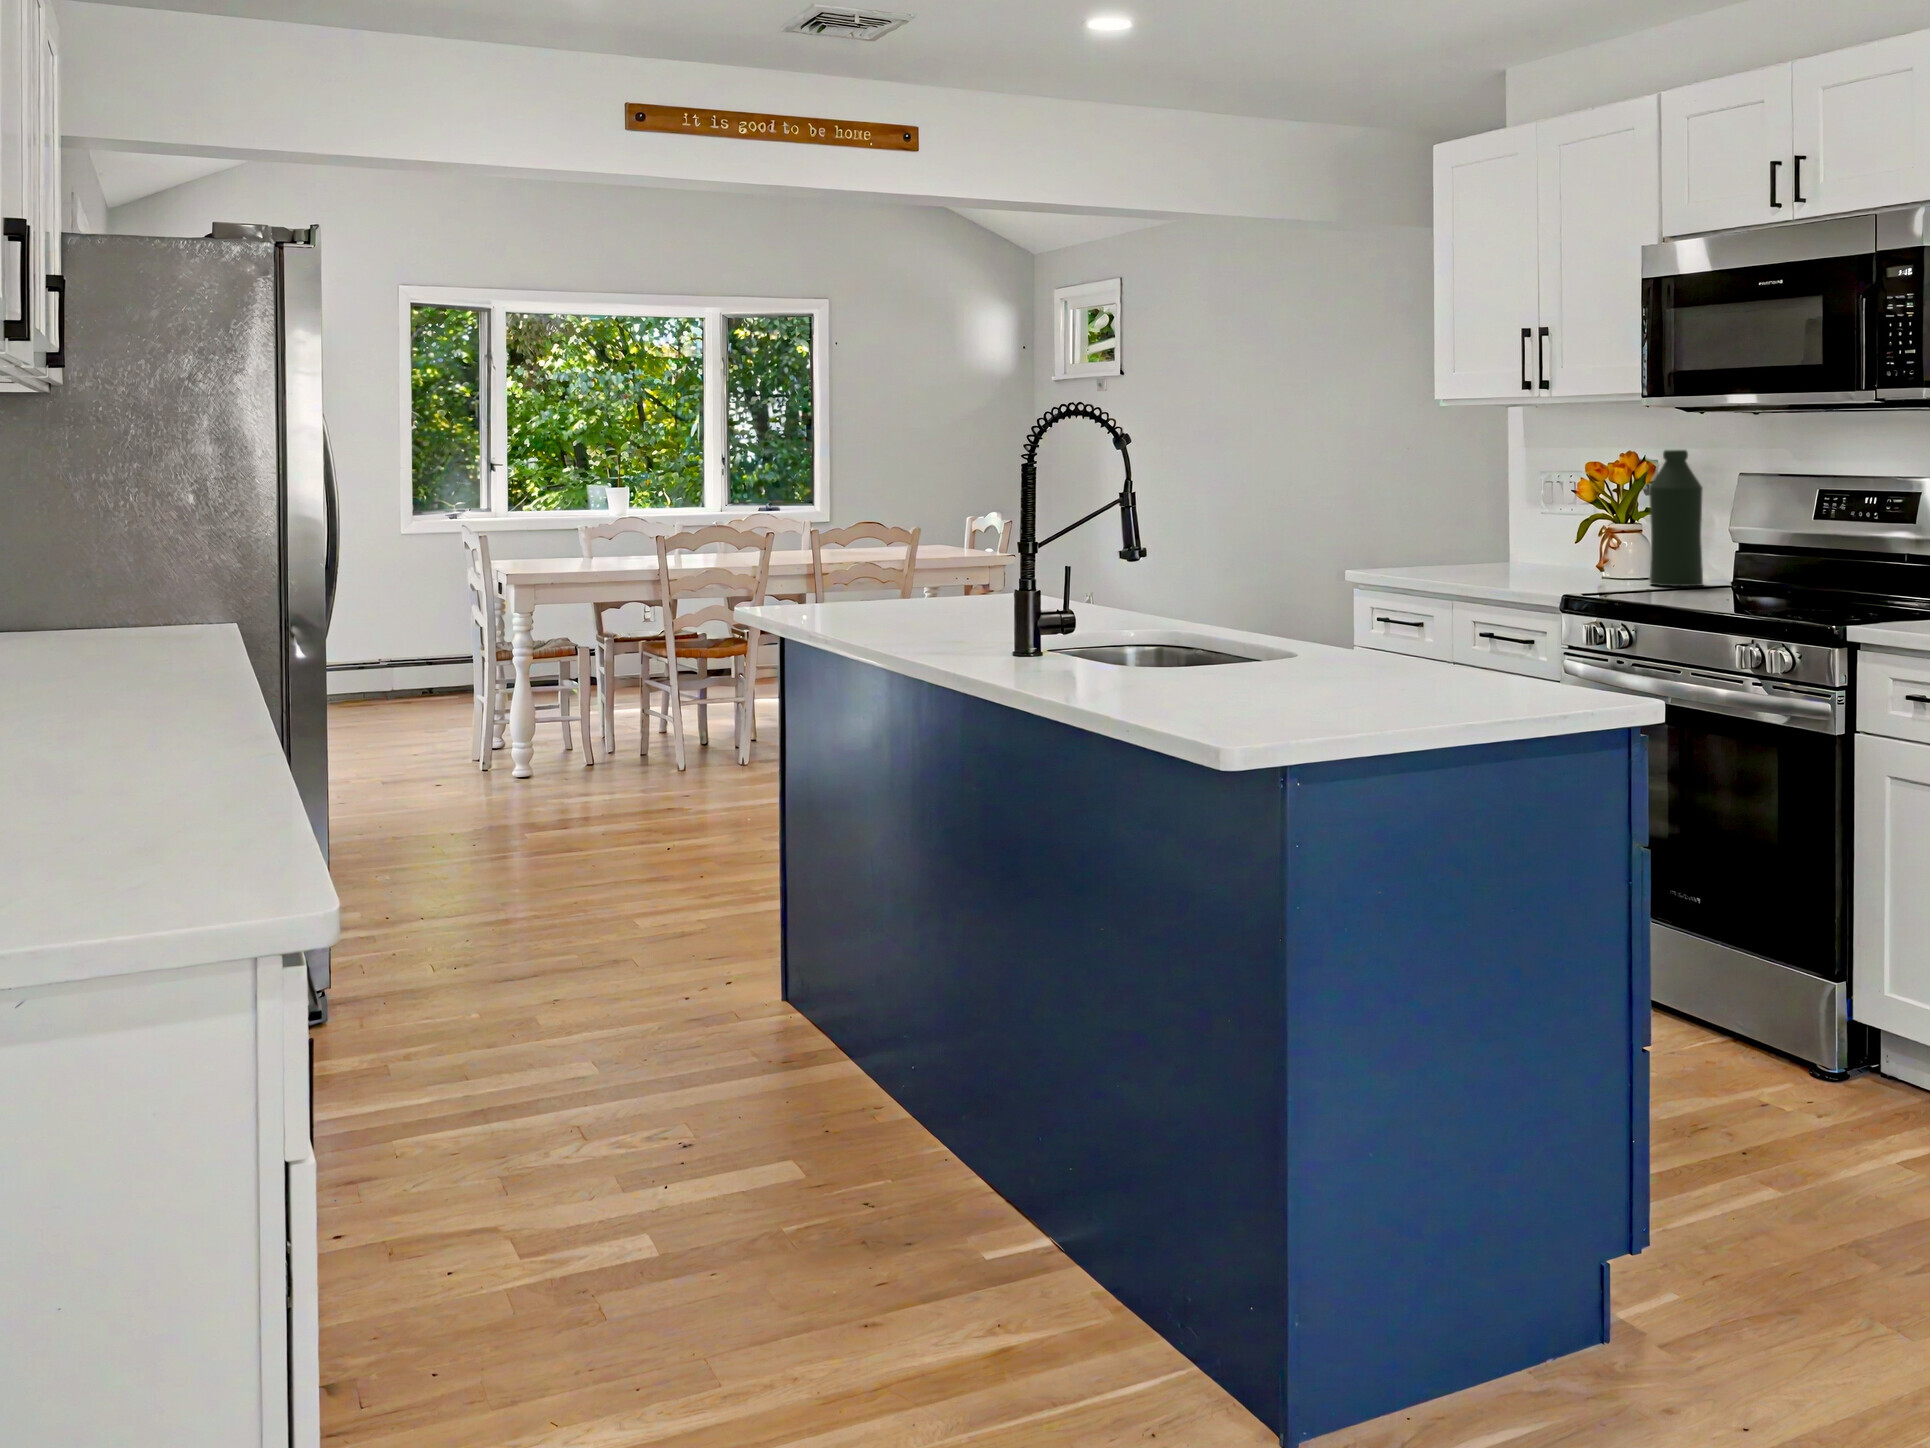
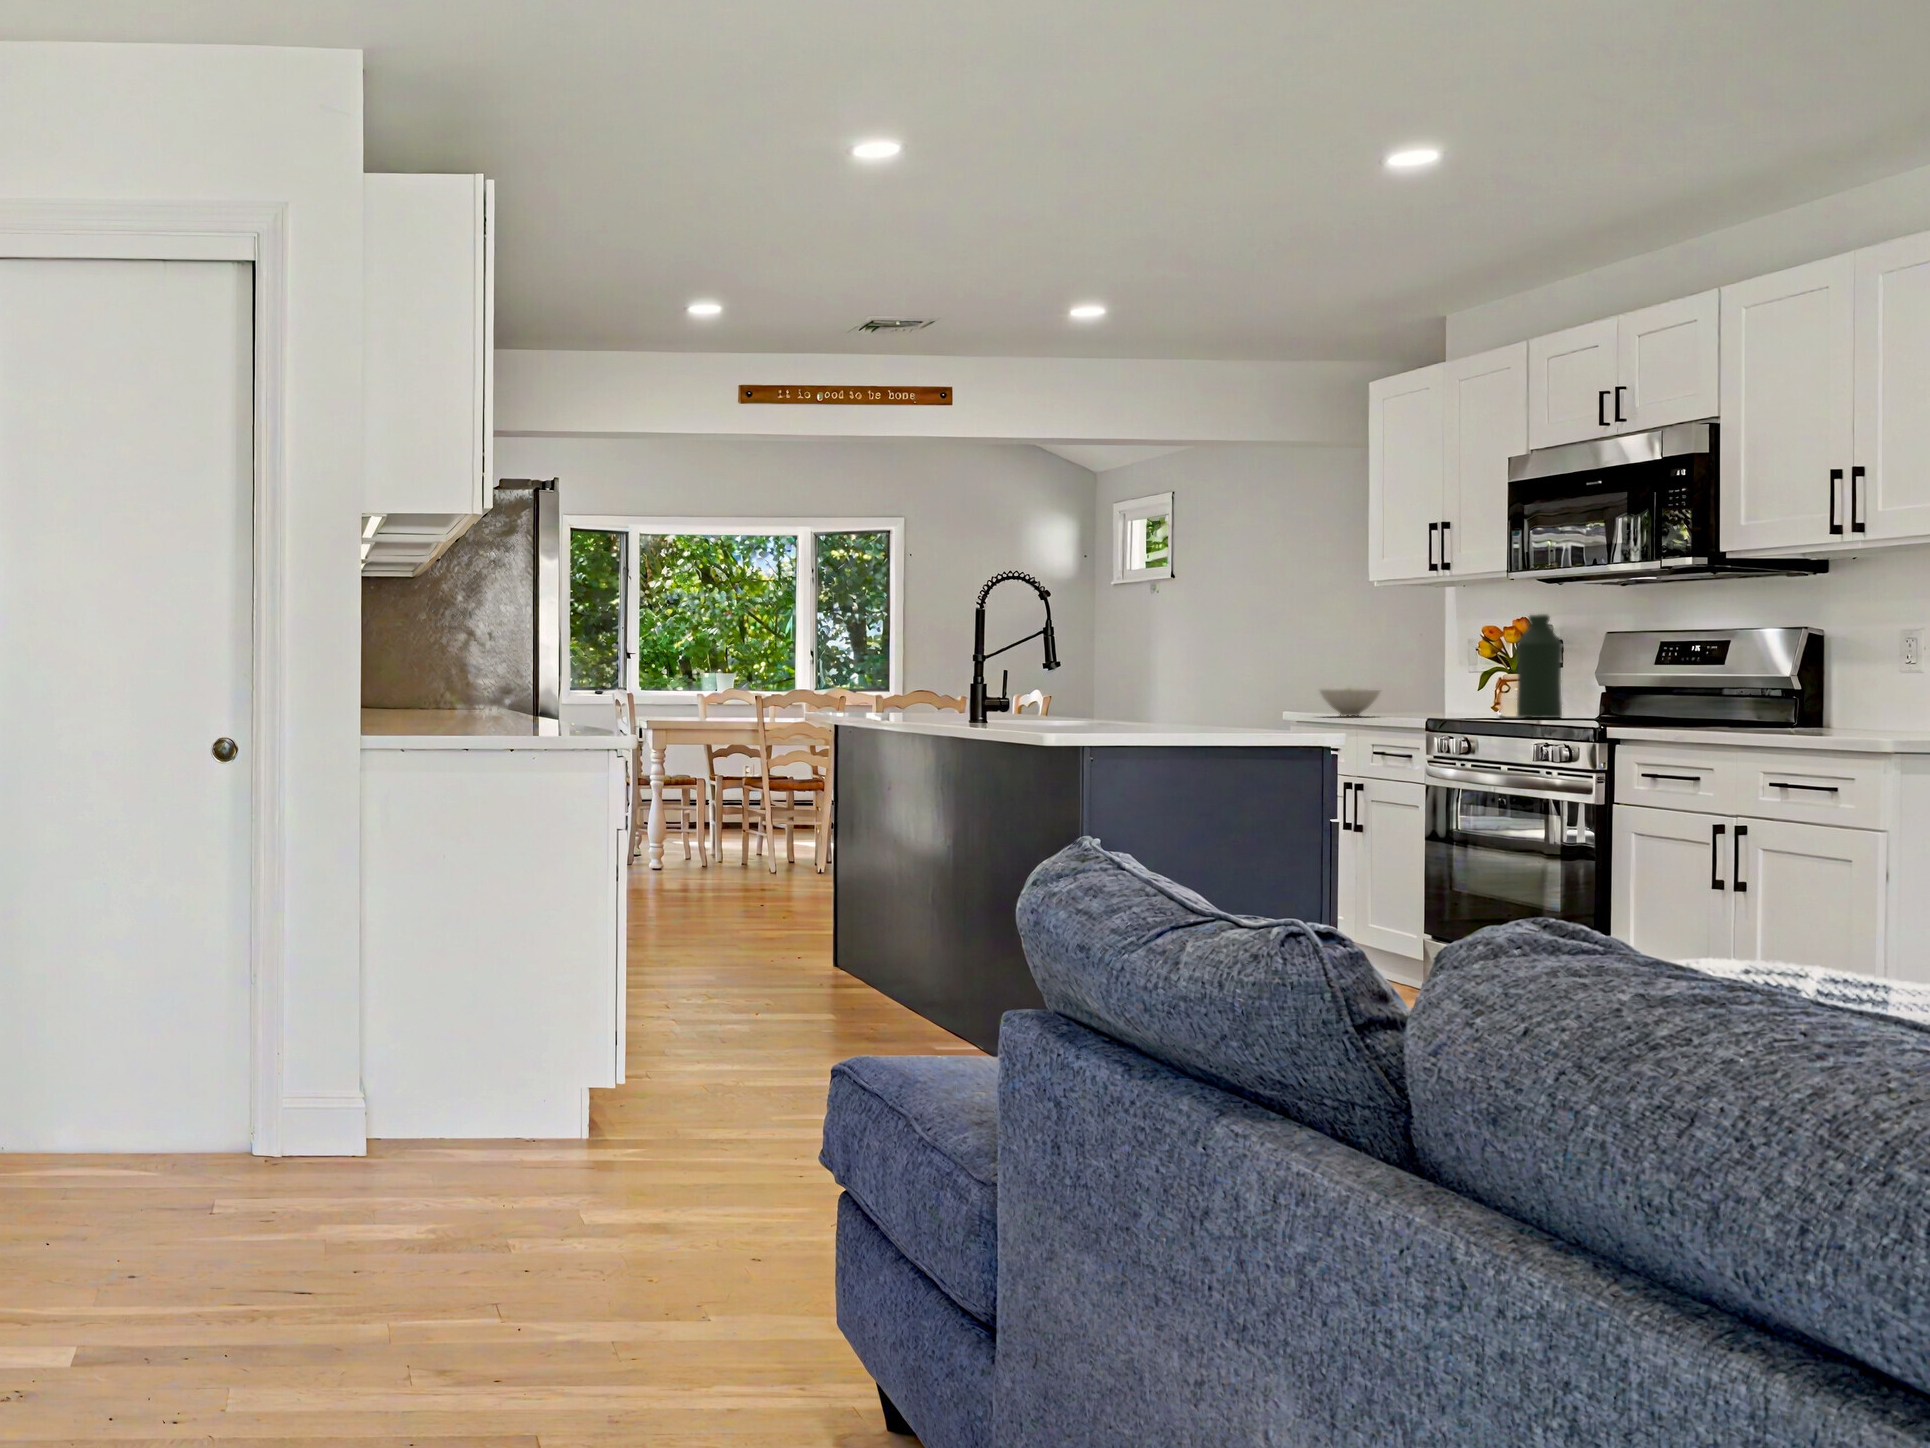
bowl: none [1402,539,1478,579] -> present [1320,687,1380,716]

